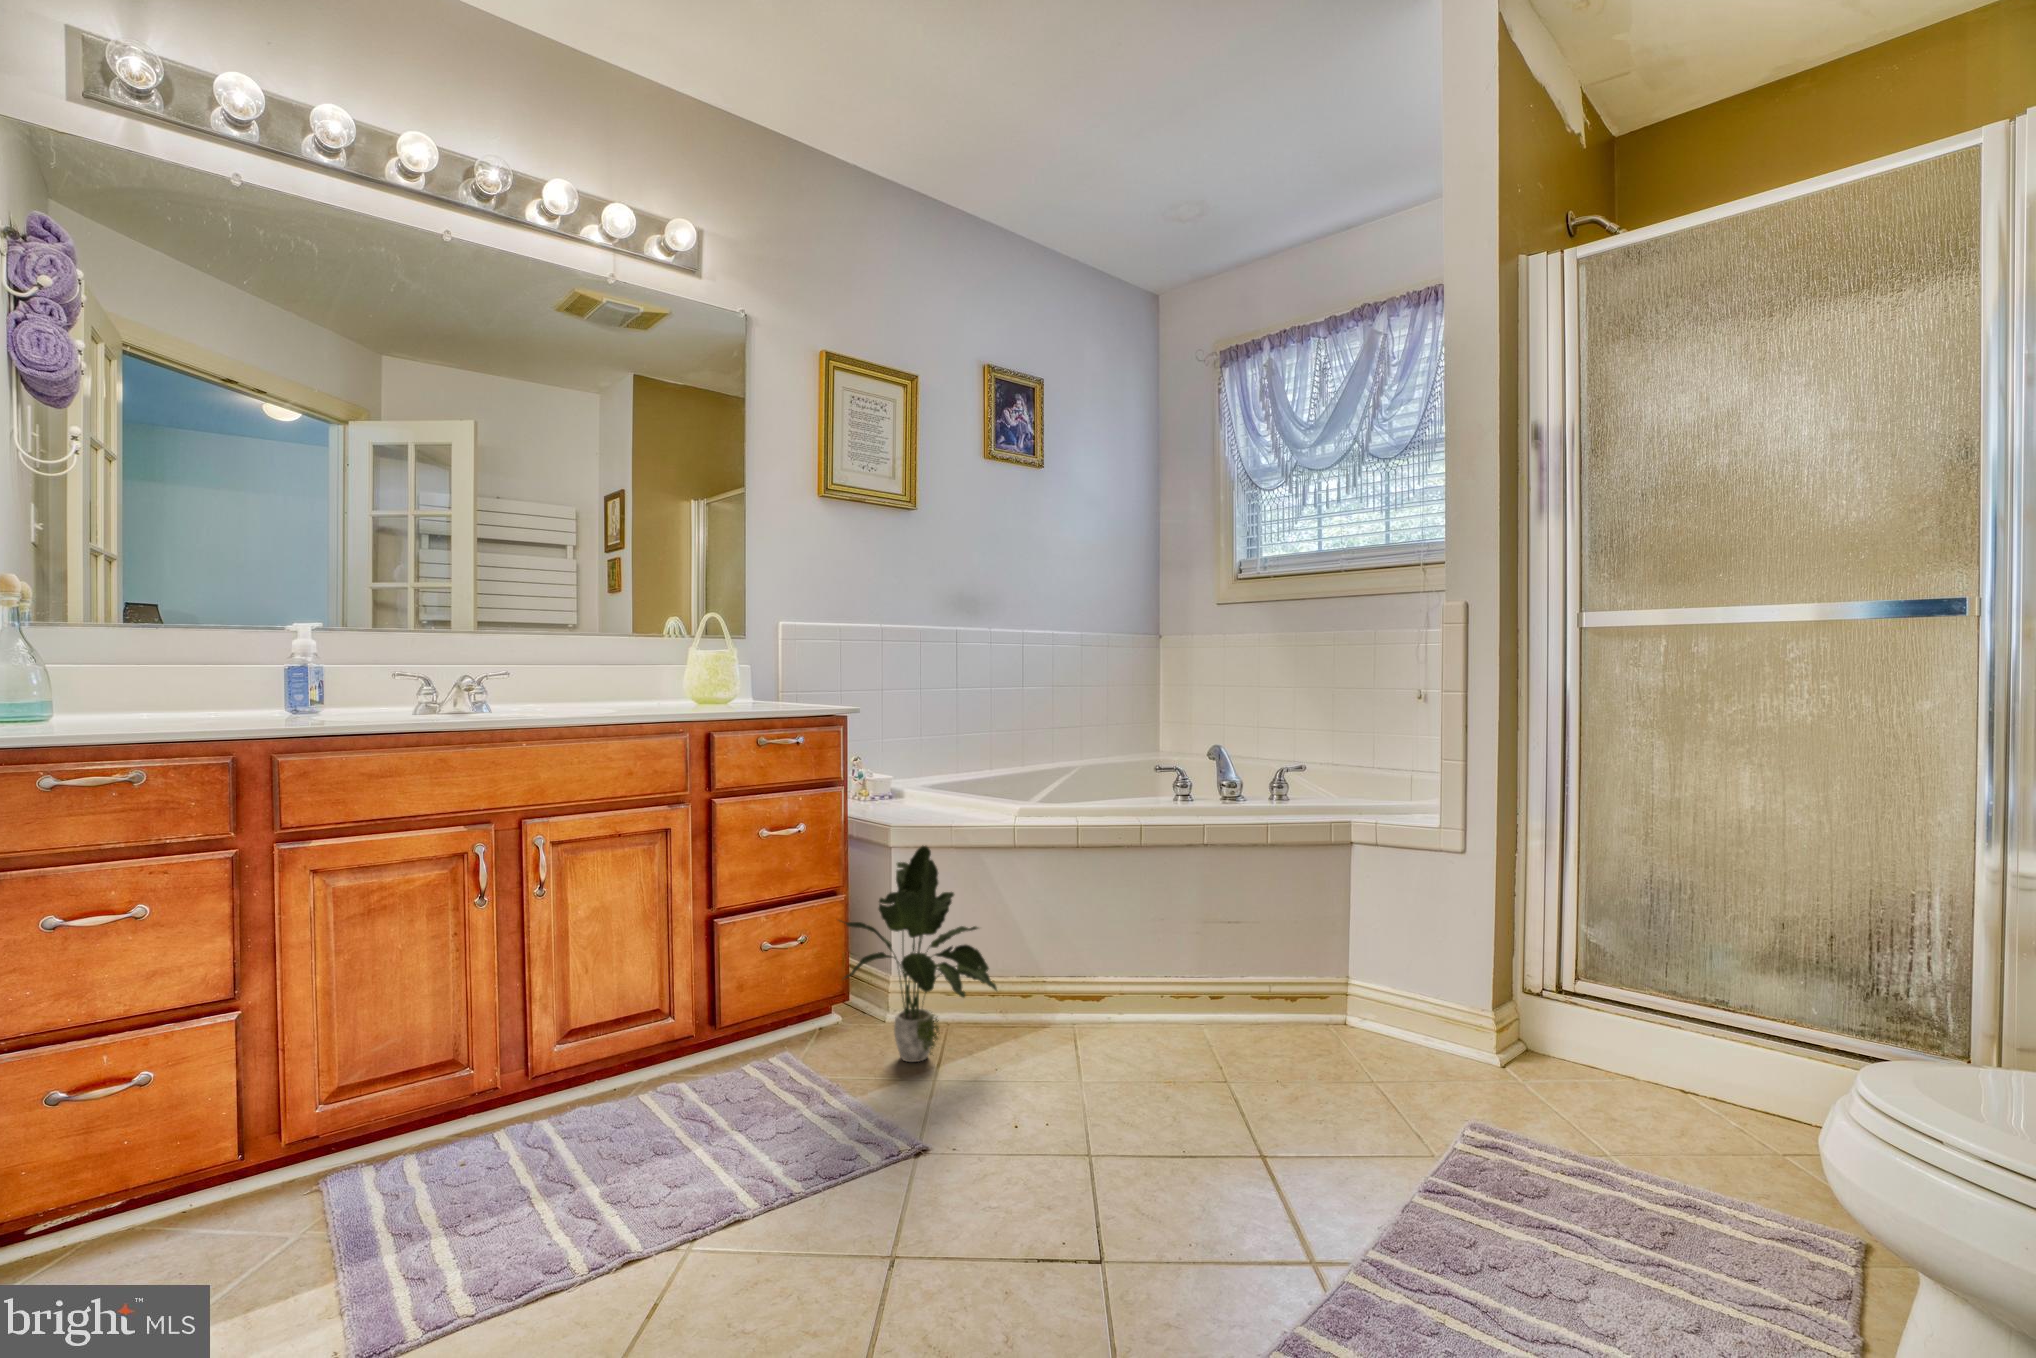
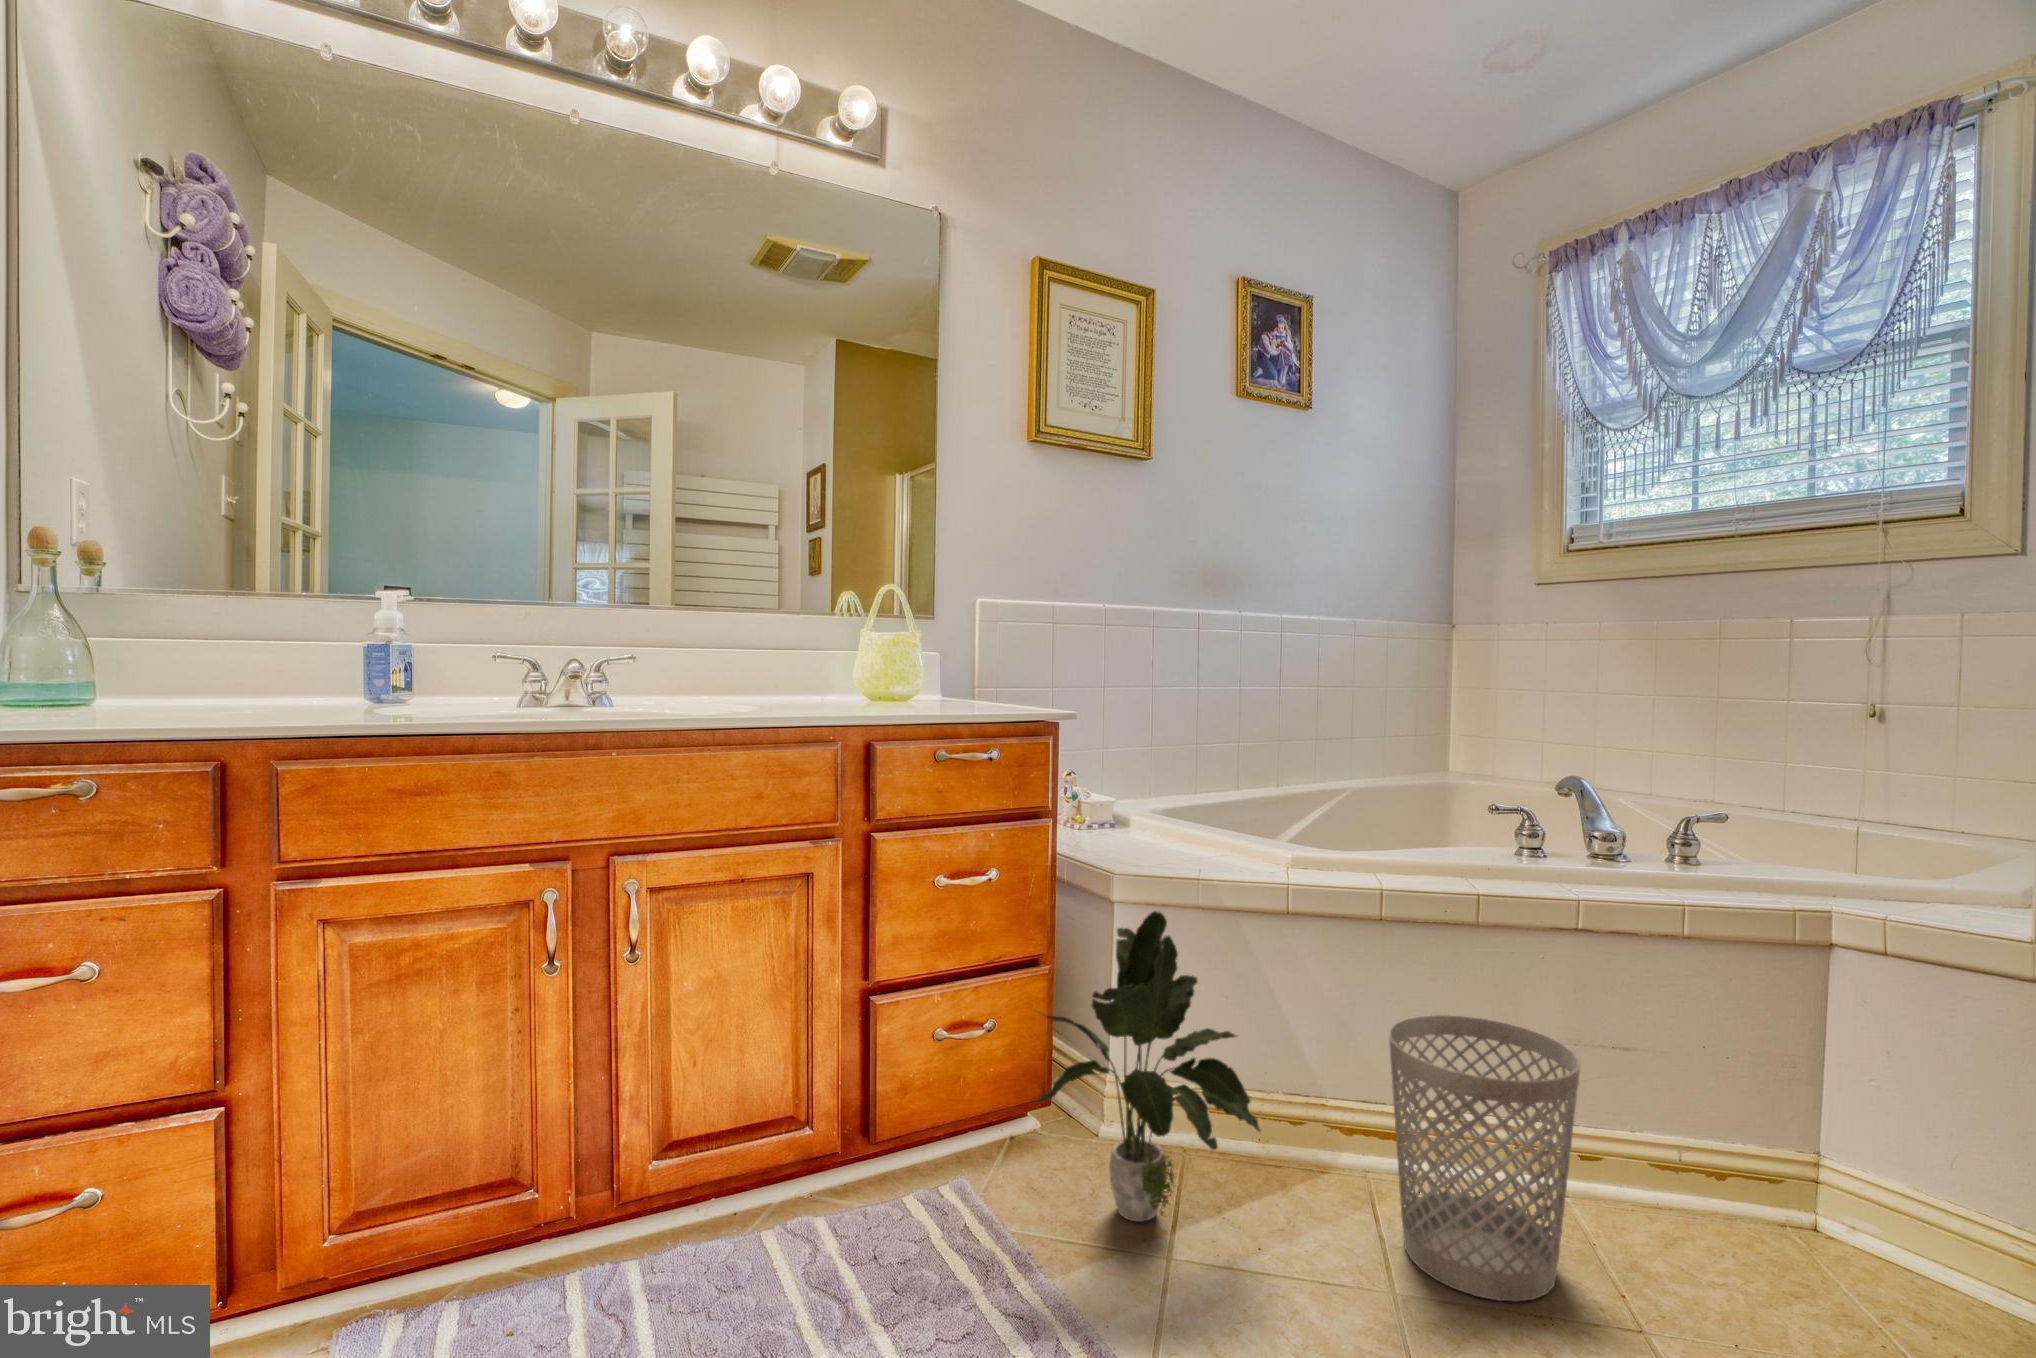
wastebasket: none [1079,904,1193,1075] -> present [1389,1015,1580,1301]

